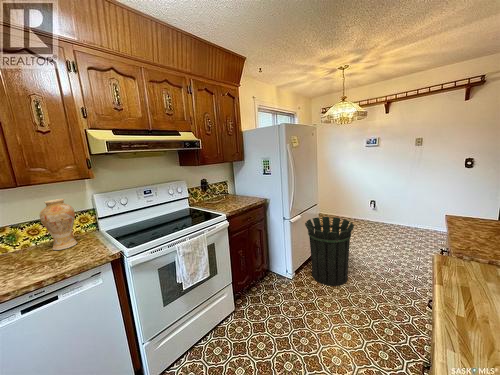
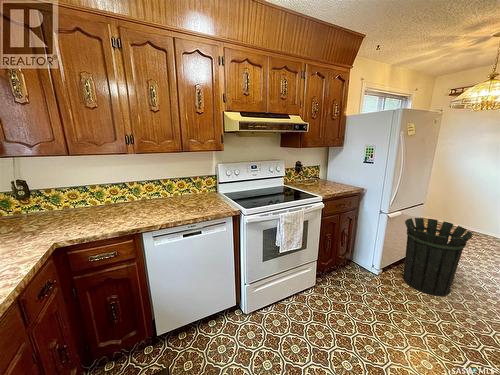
vase: present [40,199,77,250] -> none [189,164,209,201]

